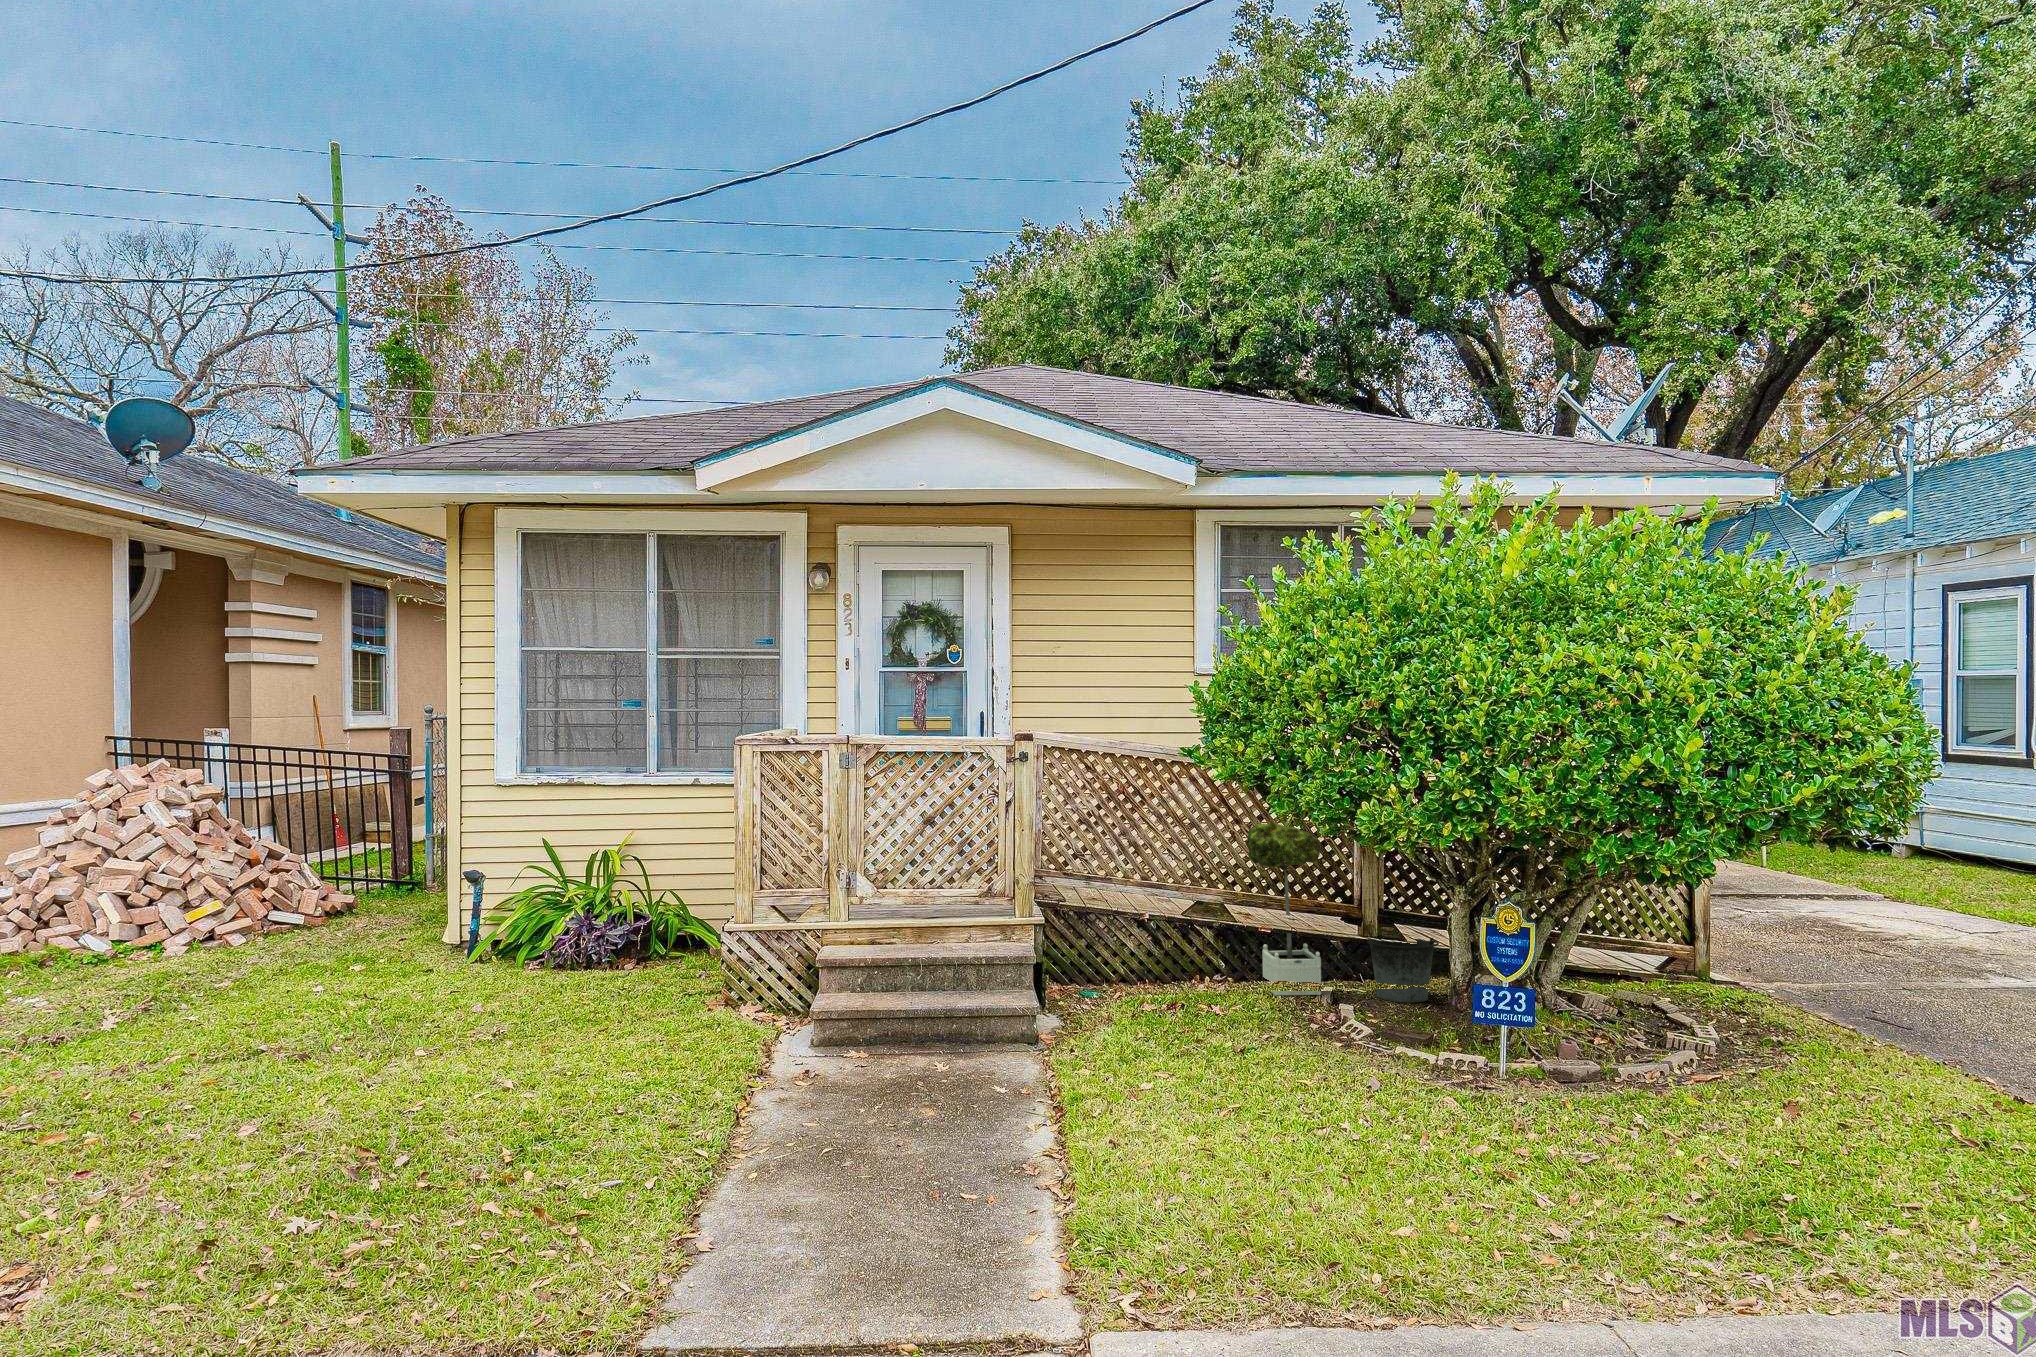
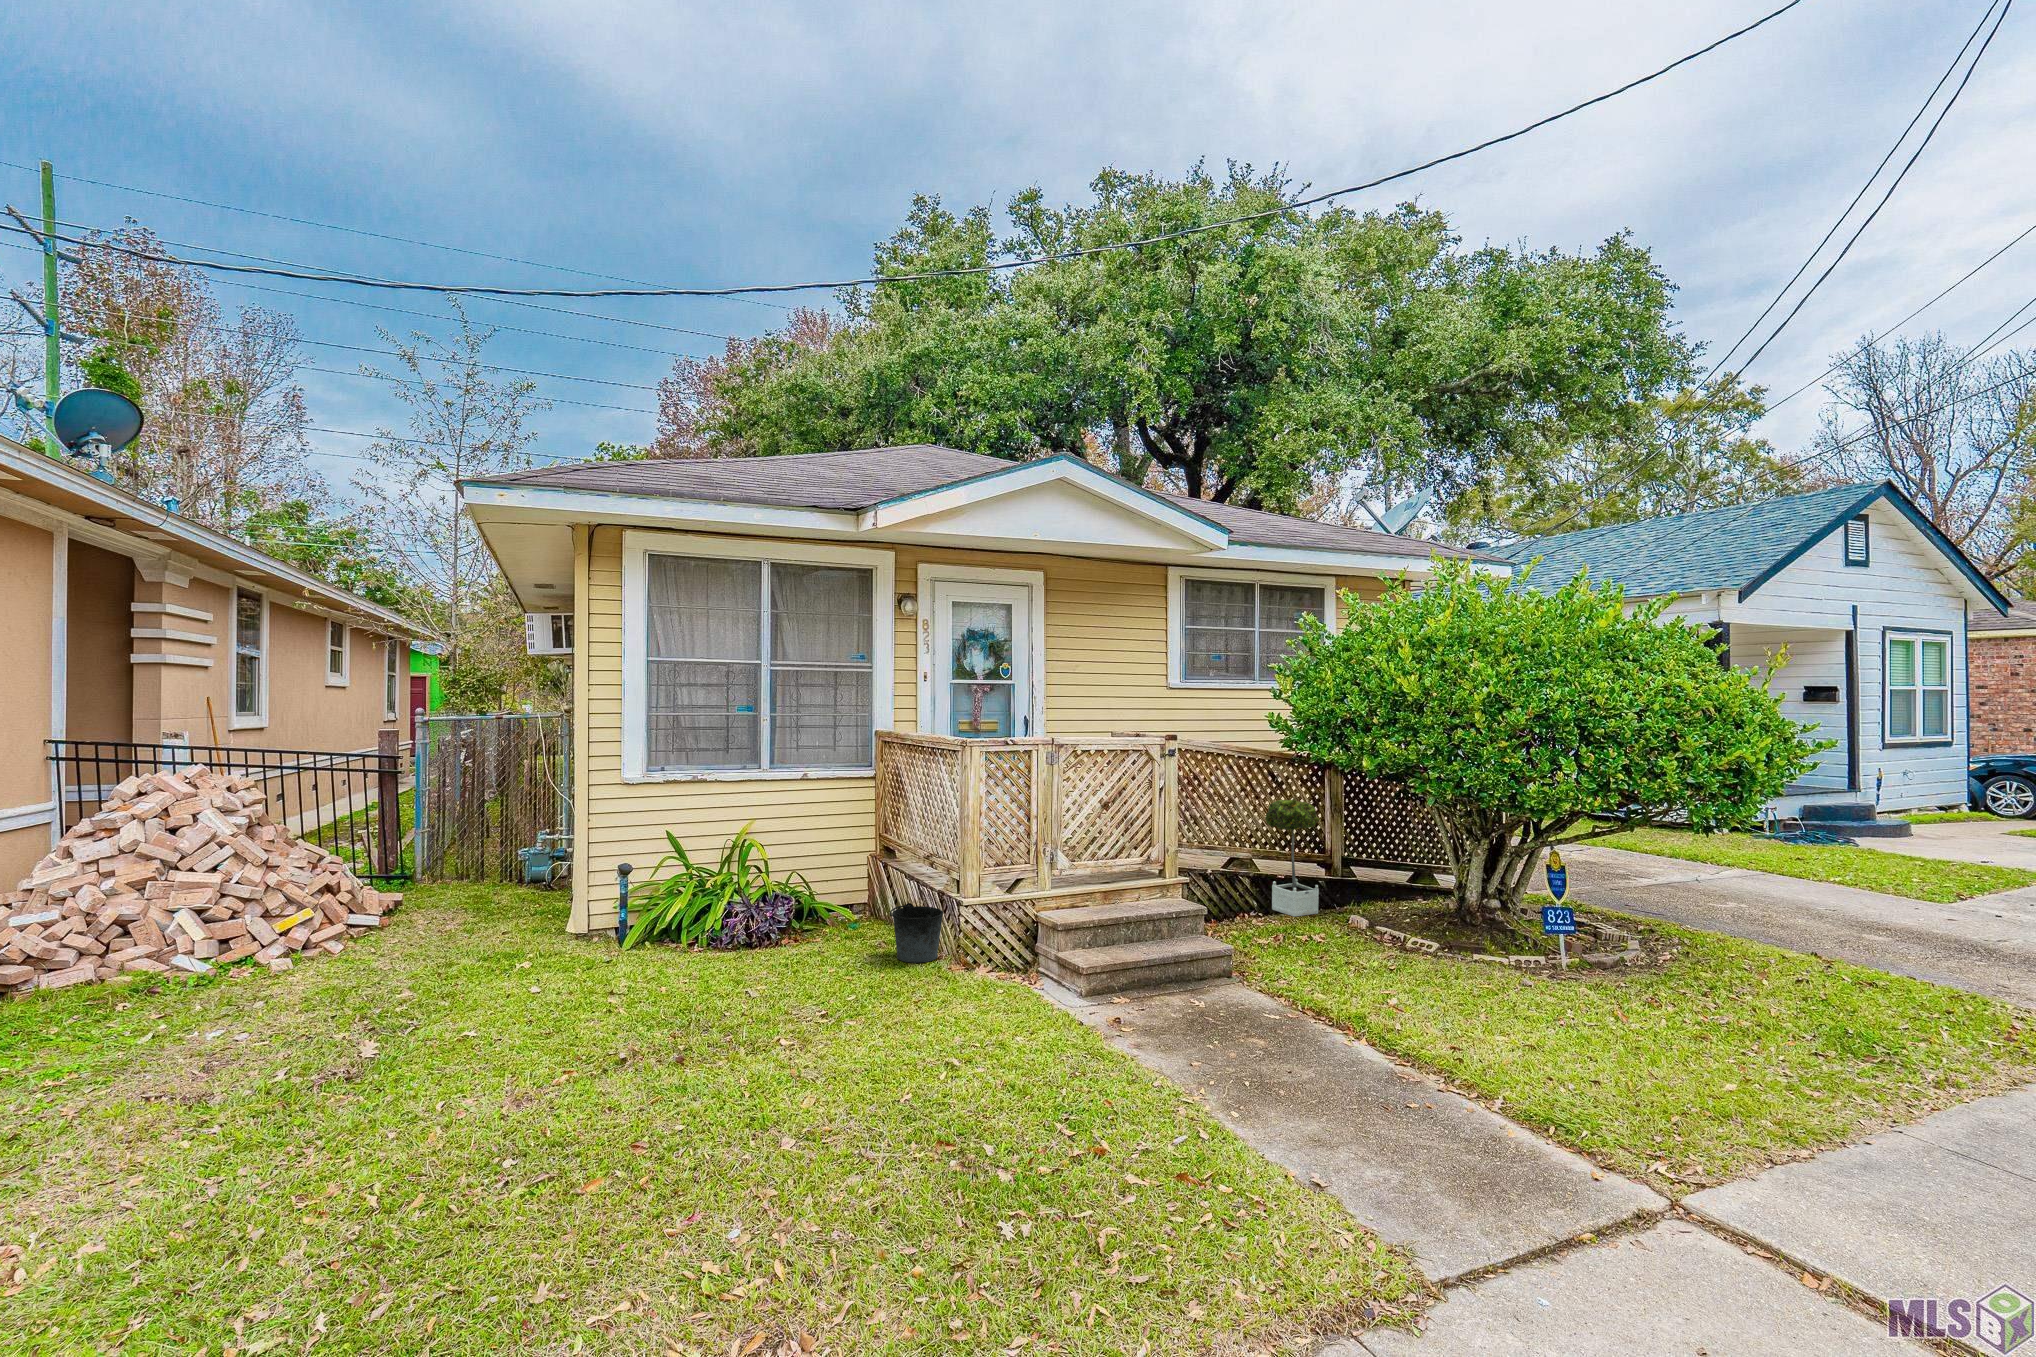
bucket: present [1367,938,1439,1003] -> present [890,903,943,963]

